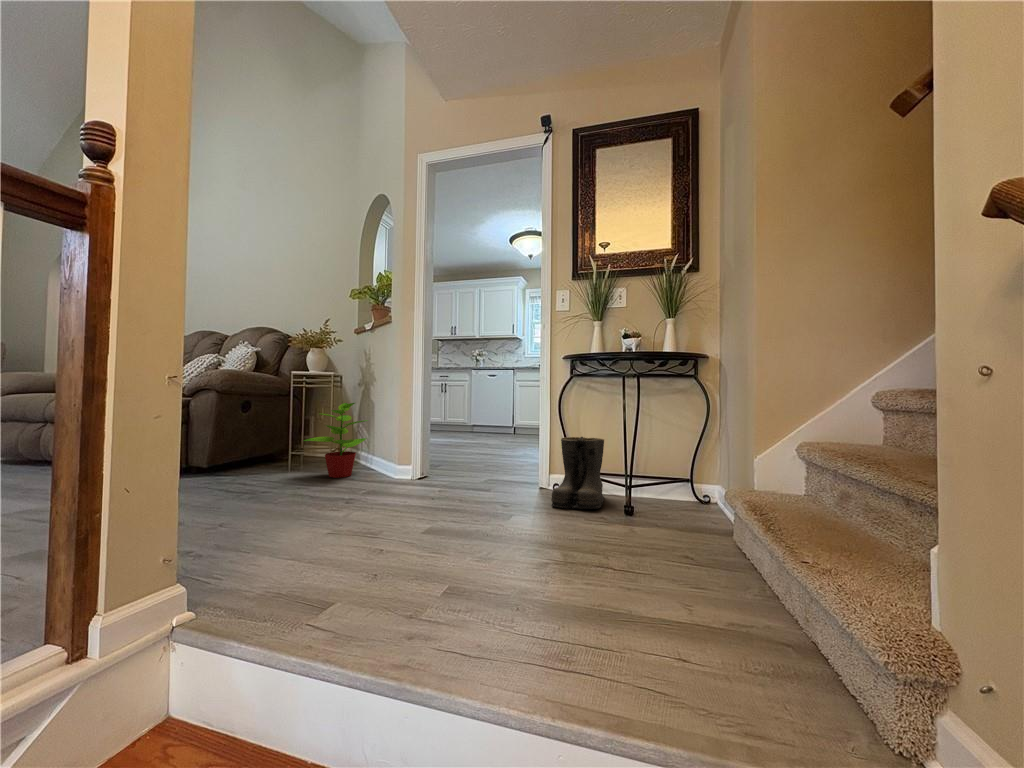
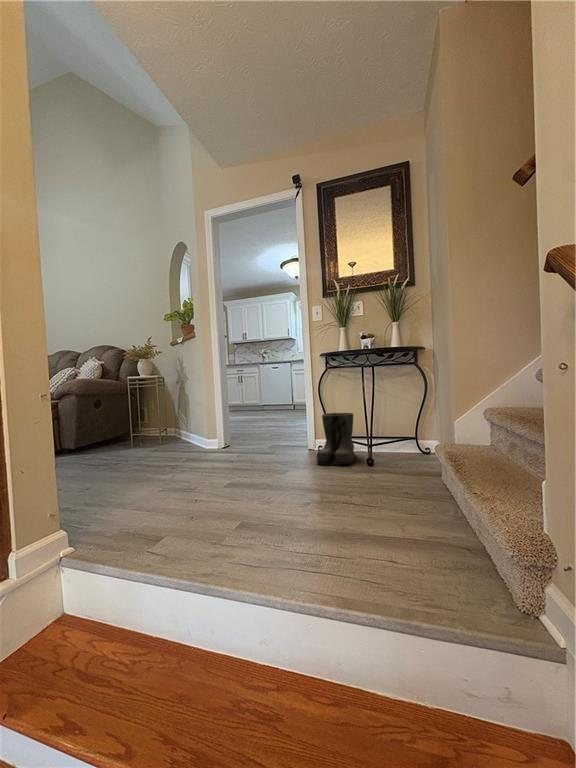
potted plant: present [304,403,367,478] -> none [138,395,184,453]

